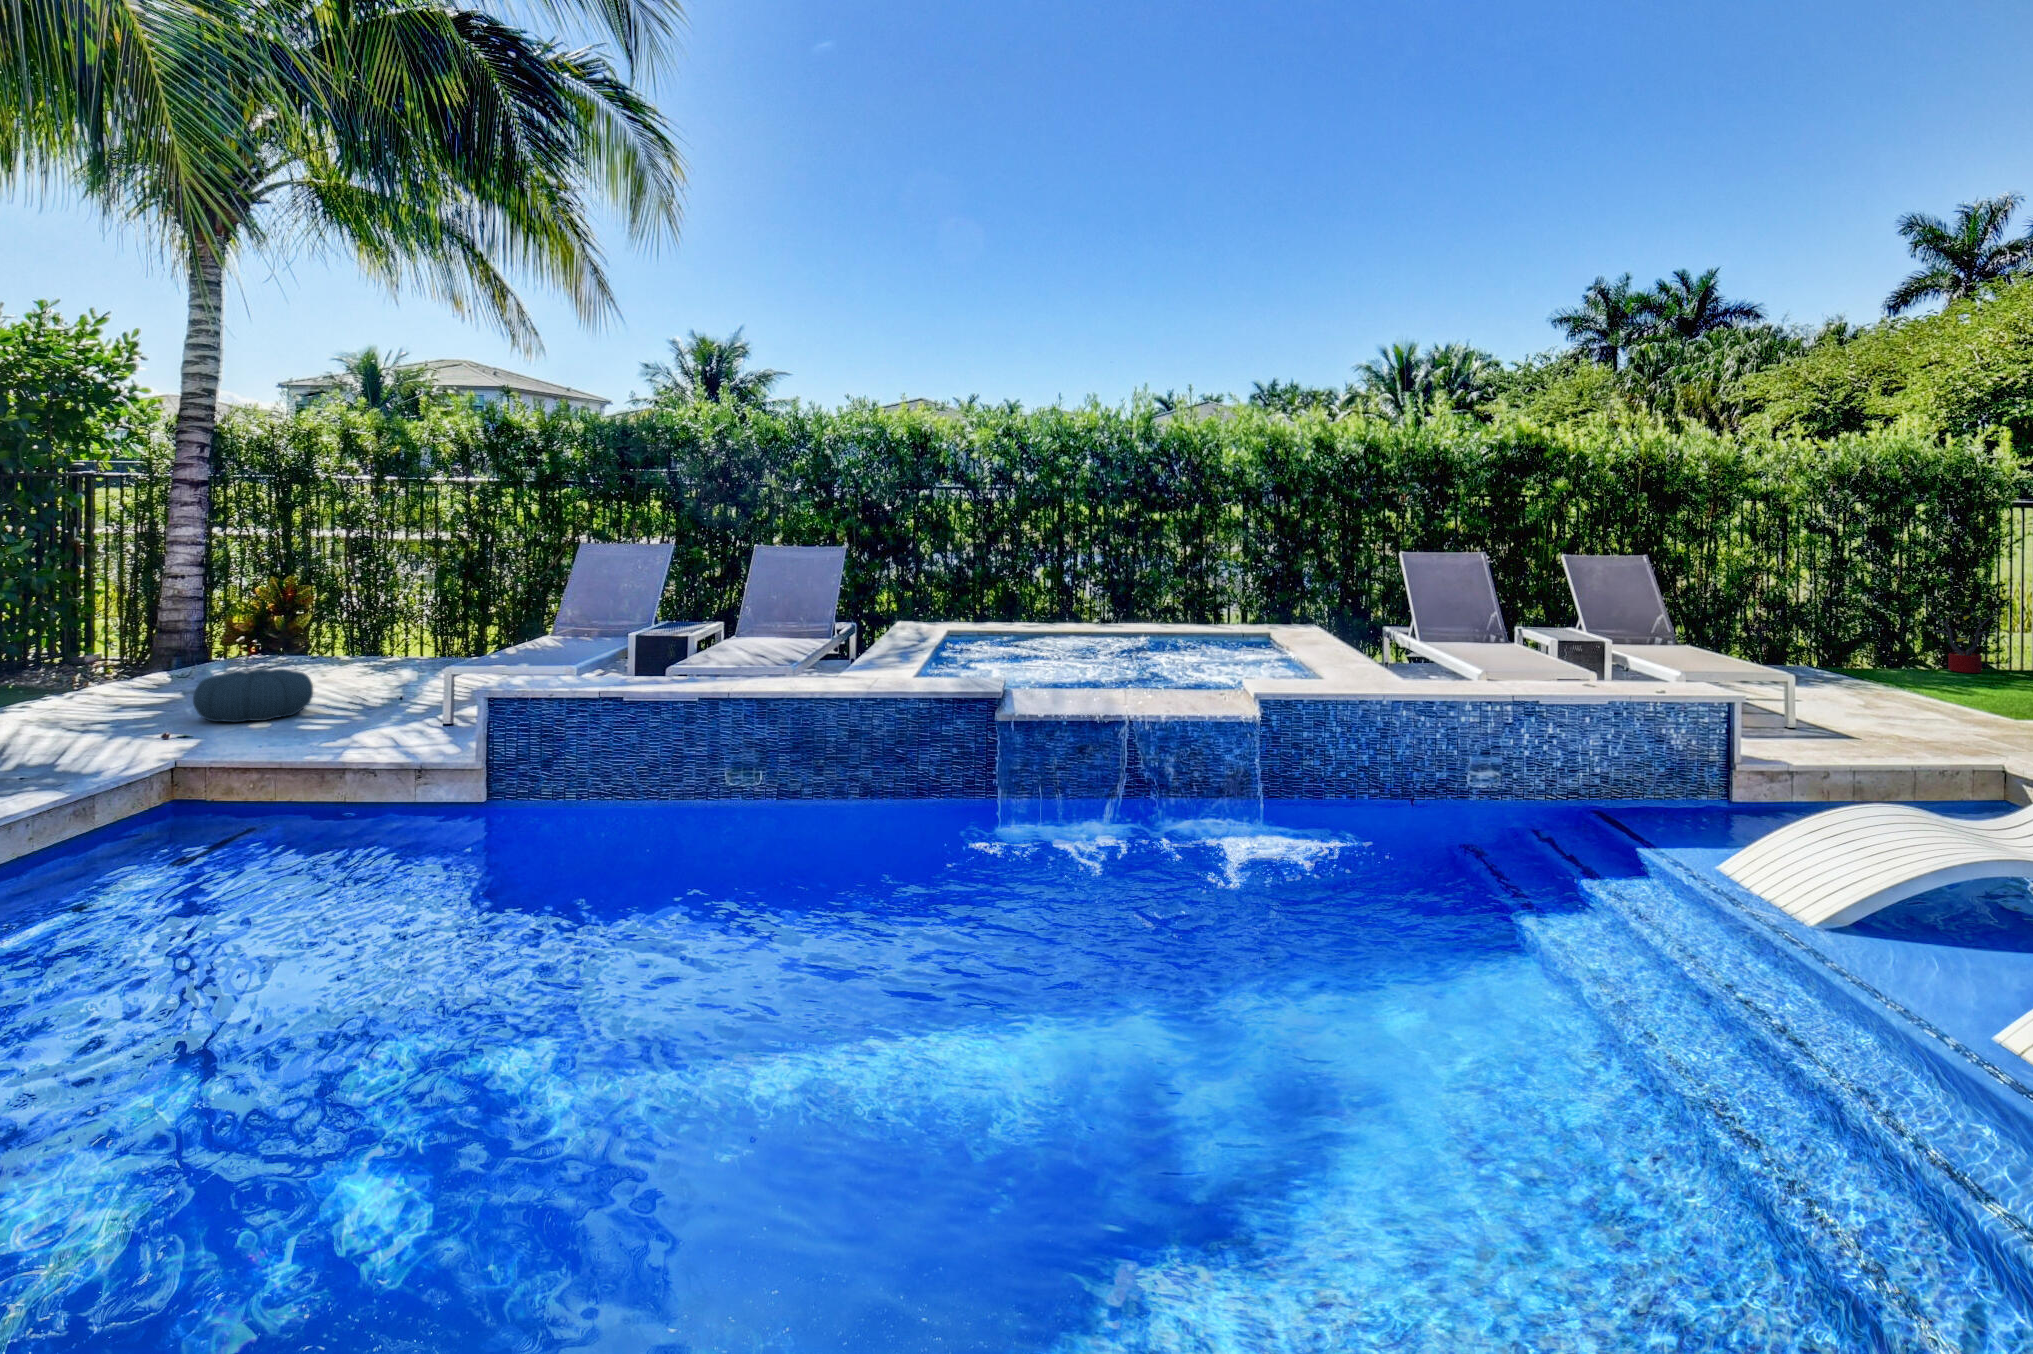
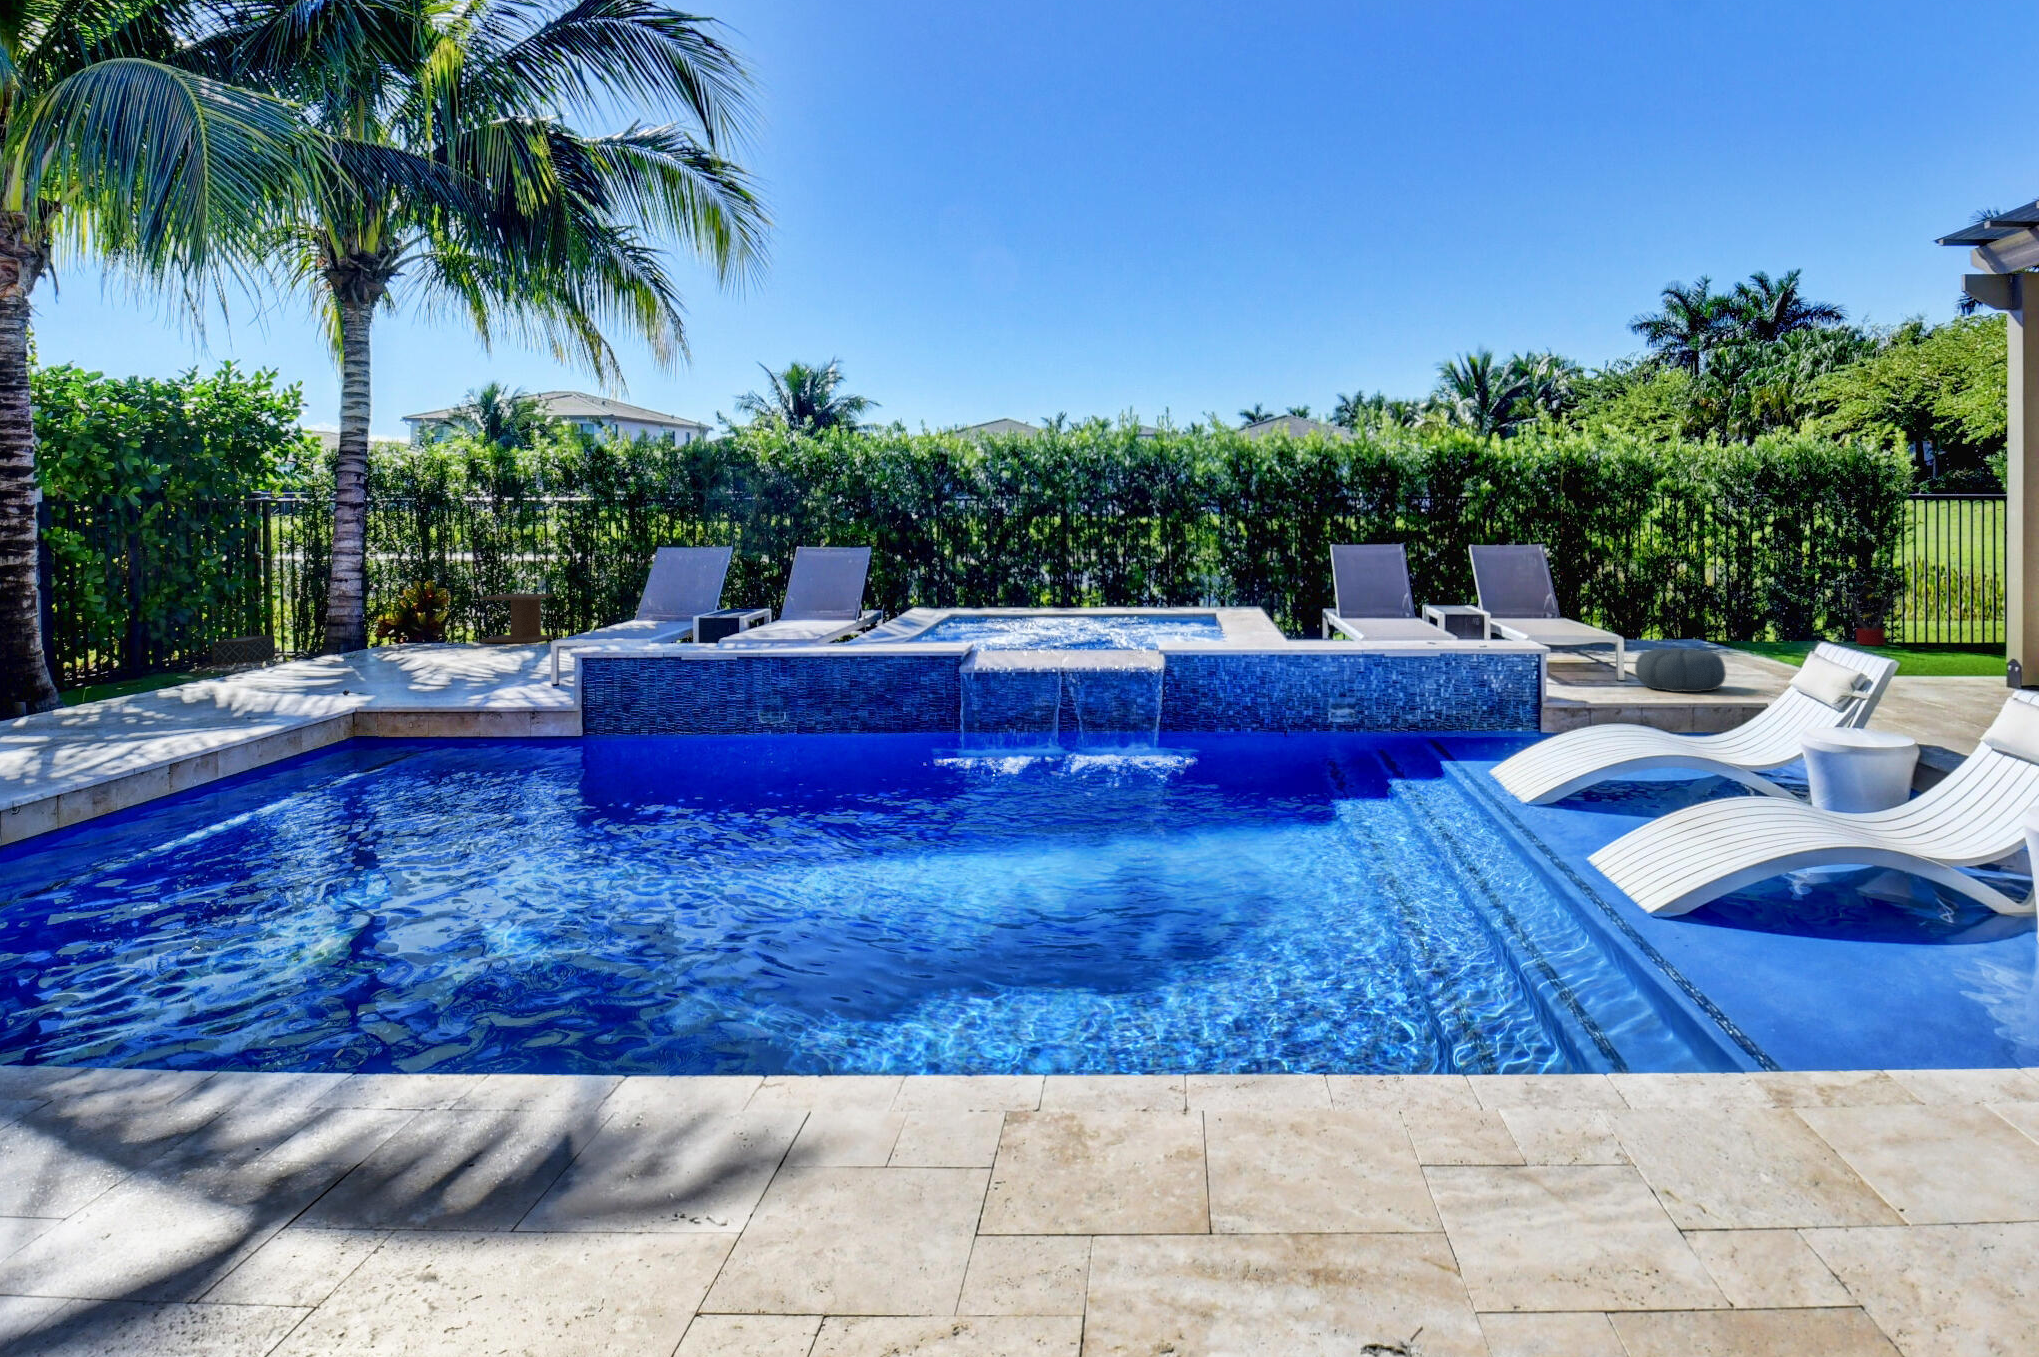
side table: none [354,593,445,654] -> present [480,594,553,643]
woven basket: none [7,643,91,680] -> present [213,635,275,664]
pouf: present [193,669,313,722] -> present [1635,648,1726,692]

